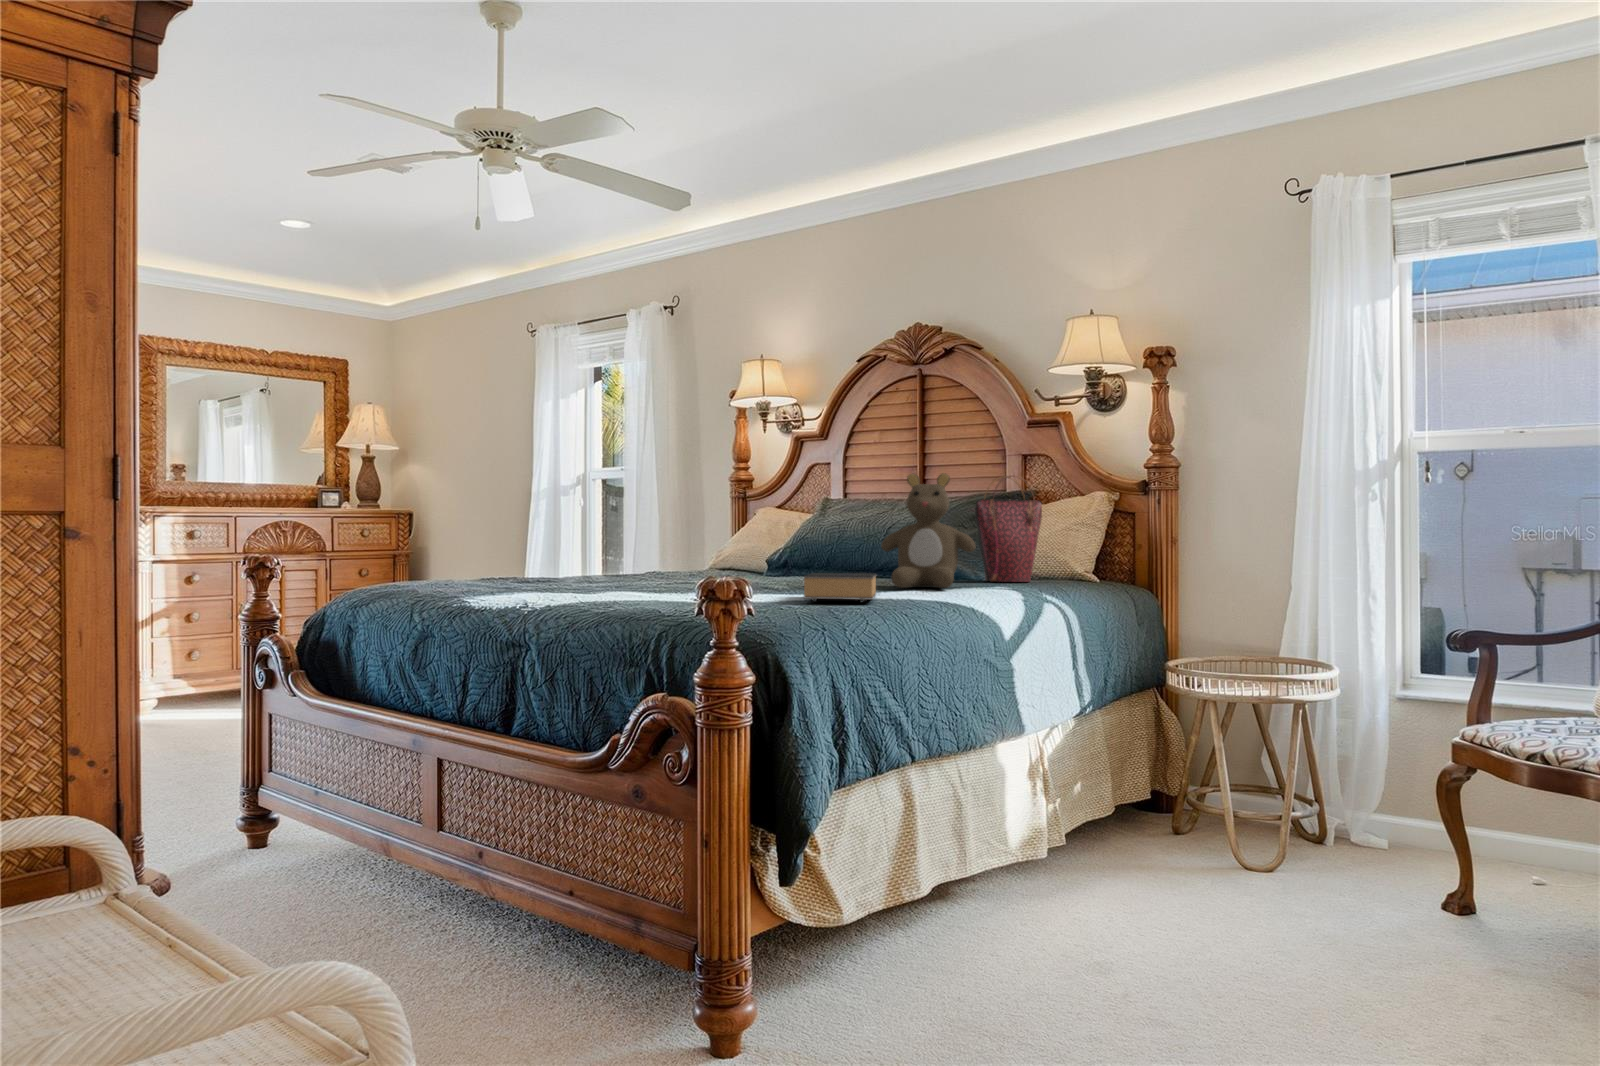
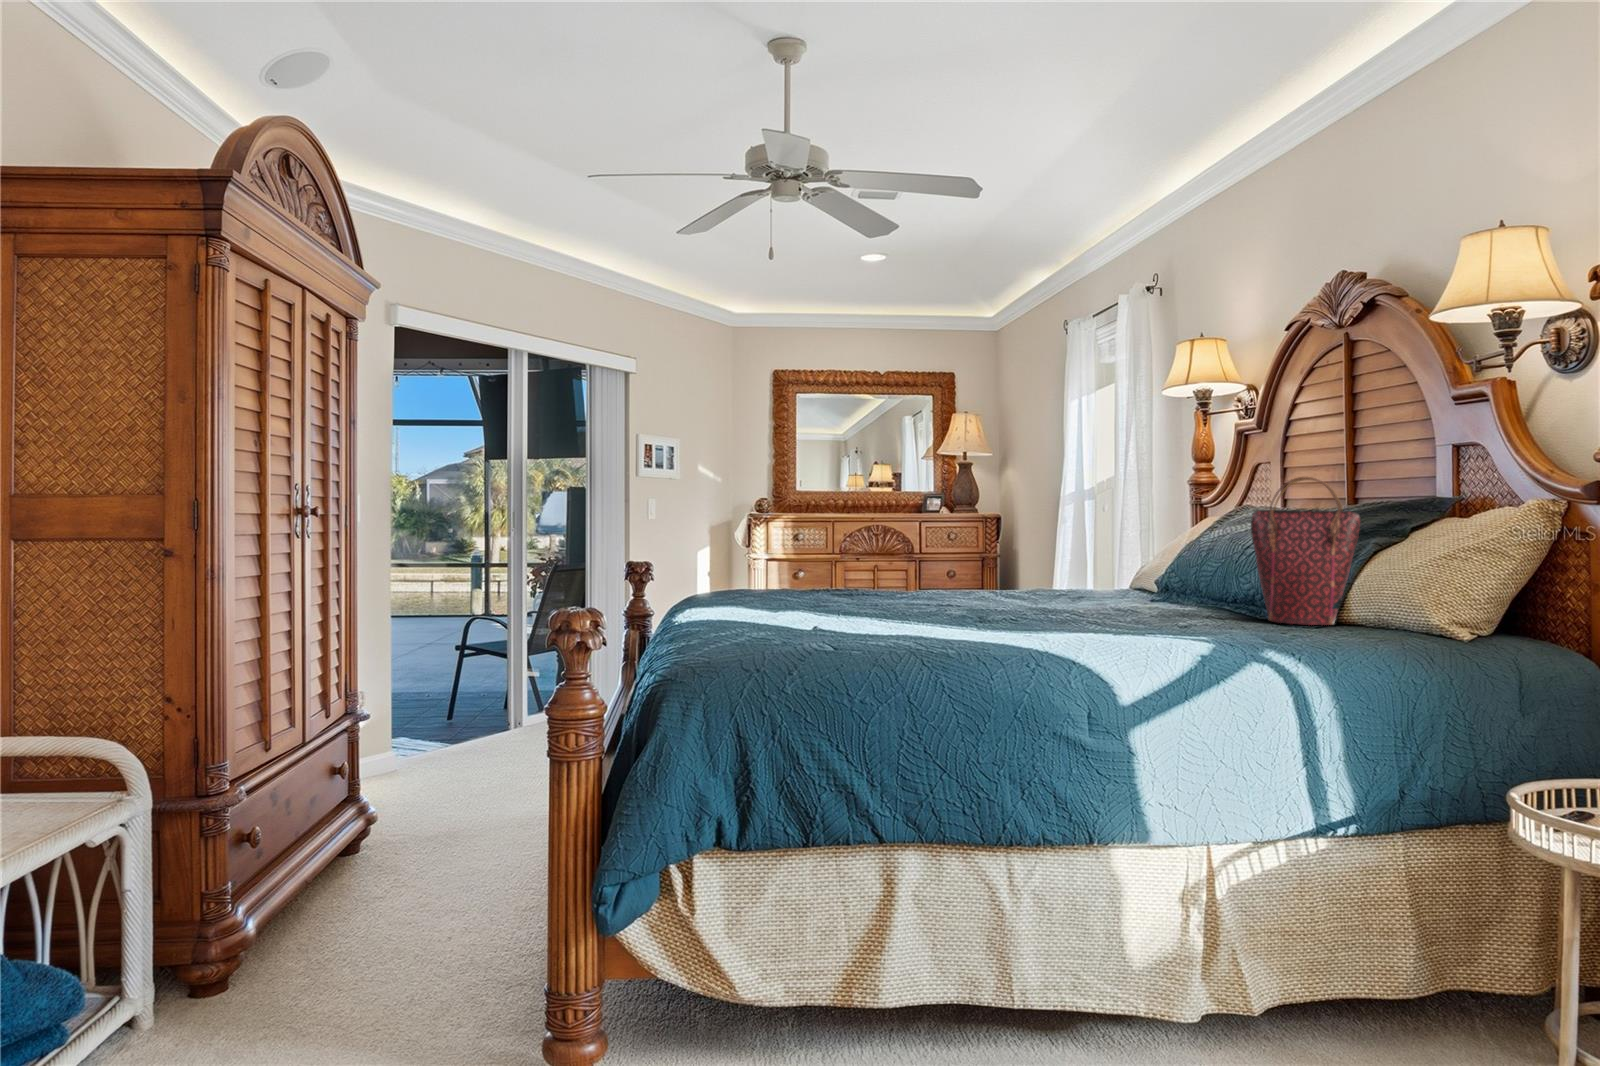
teddy bear: present [881,473,976,588] -> none [1063,478,1188,624]
book: present [804,573,876,602] -> none [850,596,981,632]

